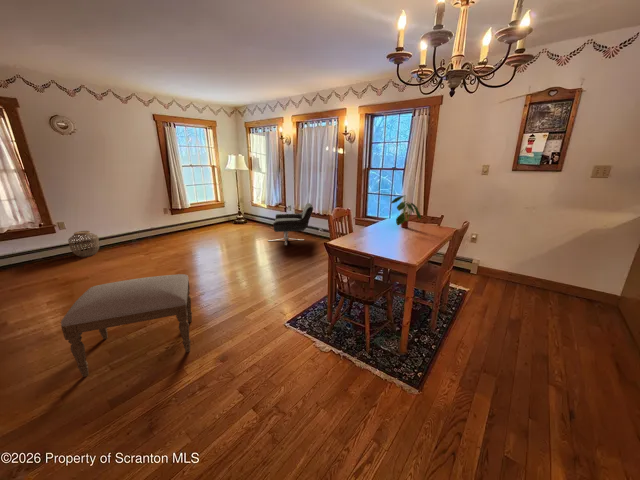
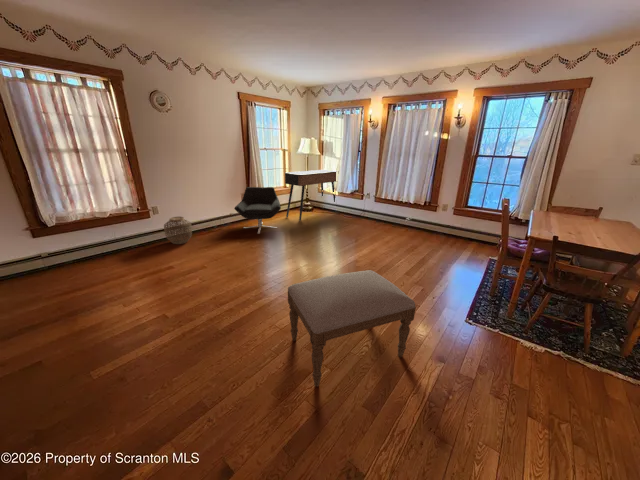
console table: none [208,184,269,234] -> present [285,170,337,221]
plant: present [391,196,421,228] -> none [564,186,601,222]
lounge chair: present [268,203,313,245] -> present [234,187,281,233]

